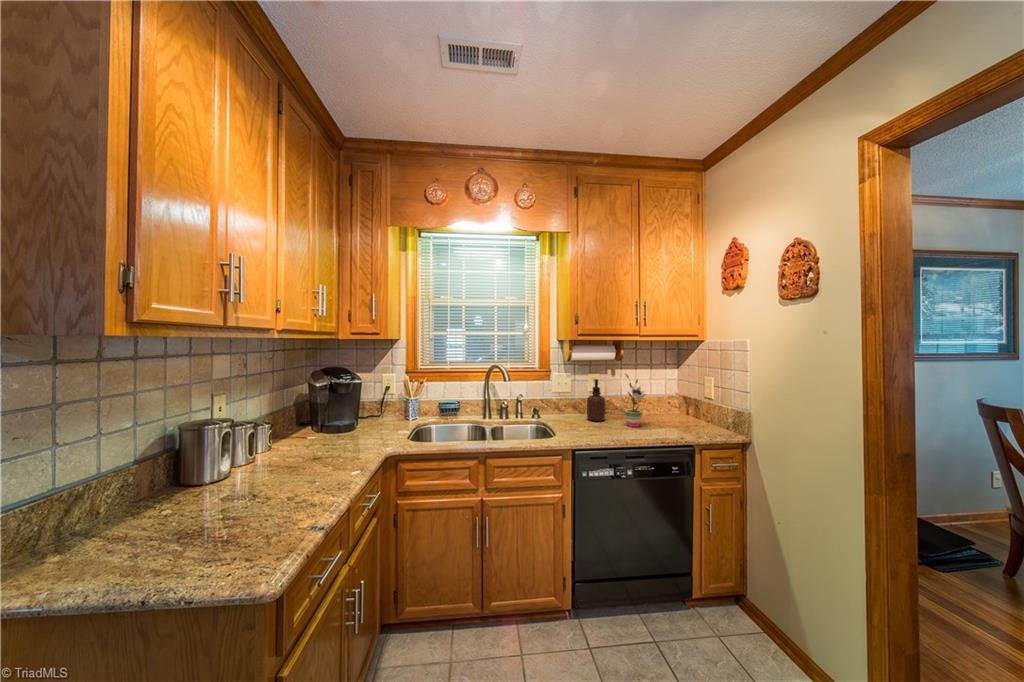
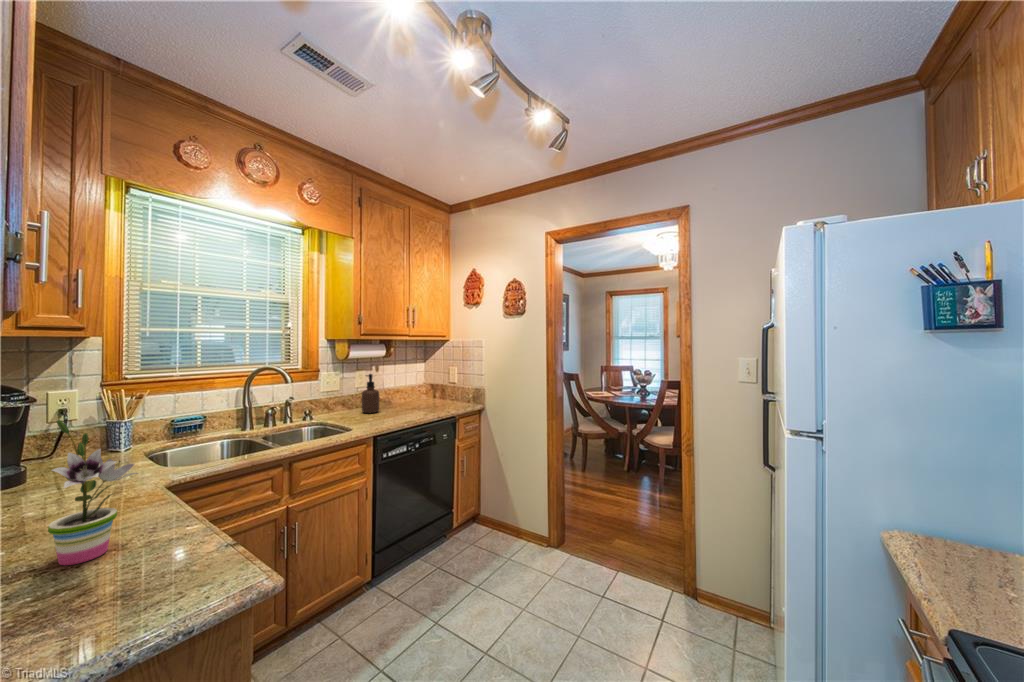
potted plant: present [625,374,646,427] -> present [48,420,138,565]

